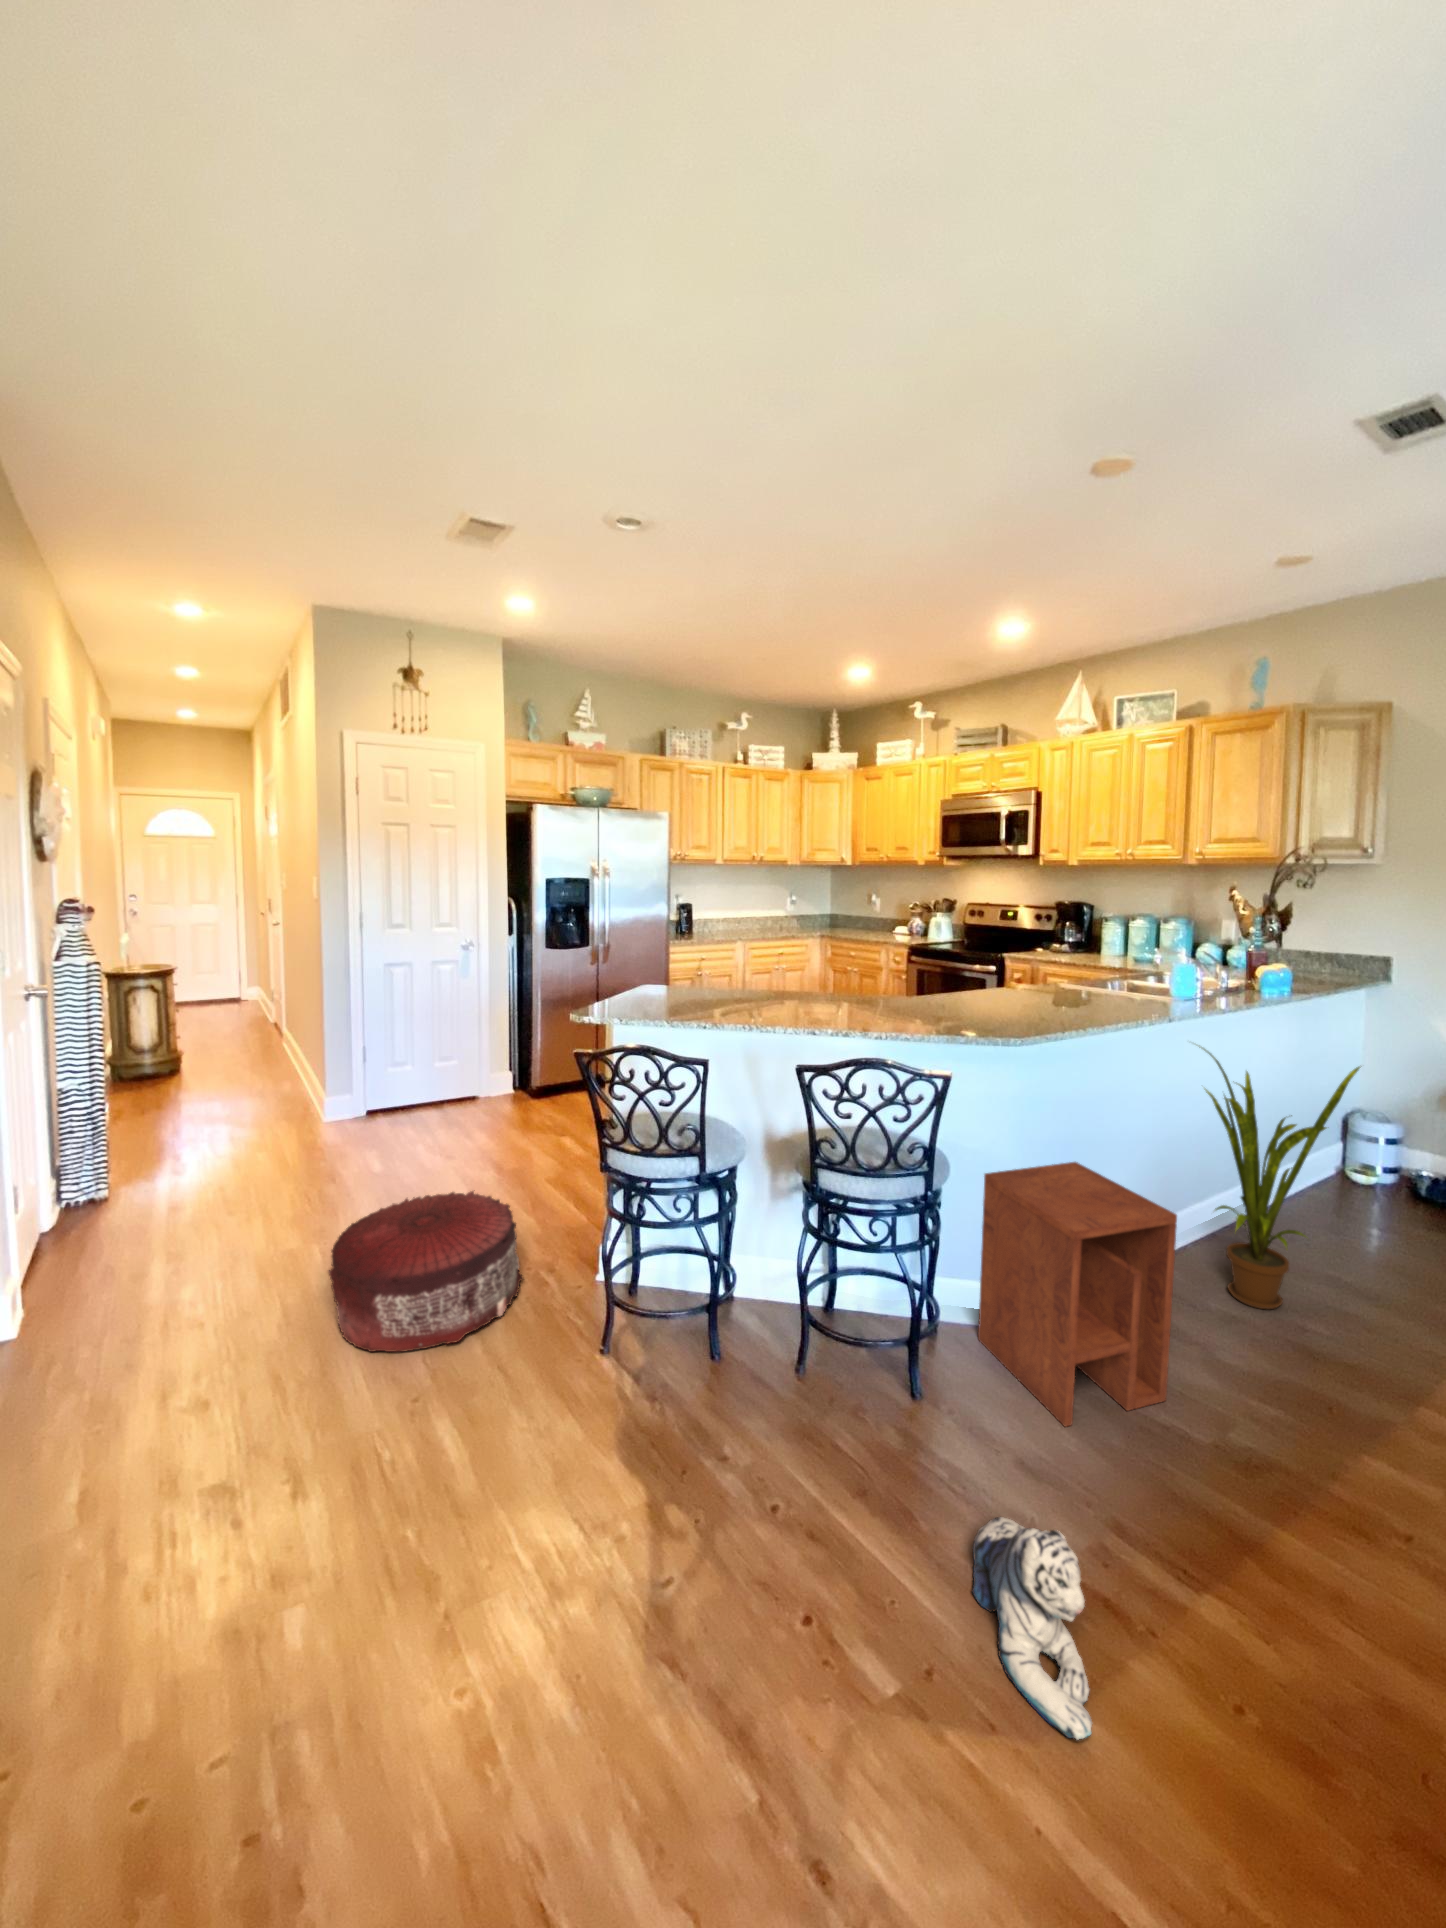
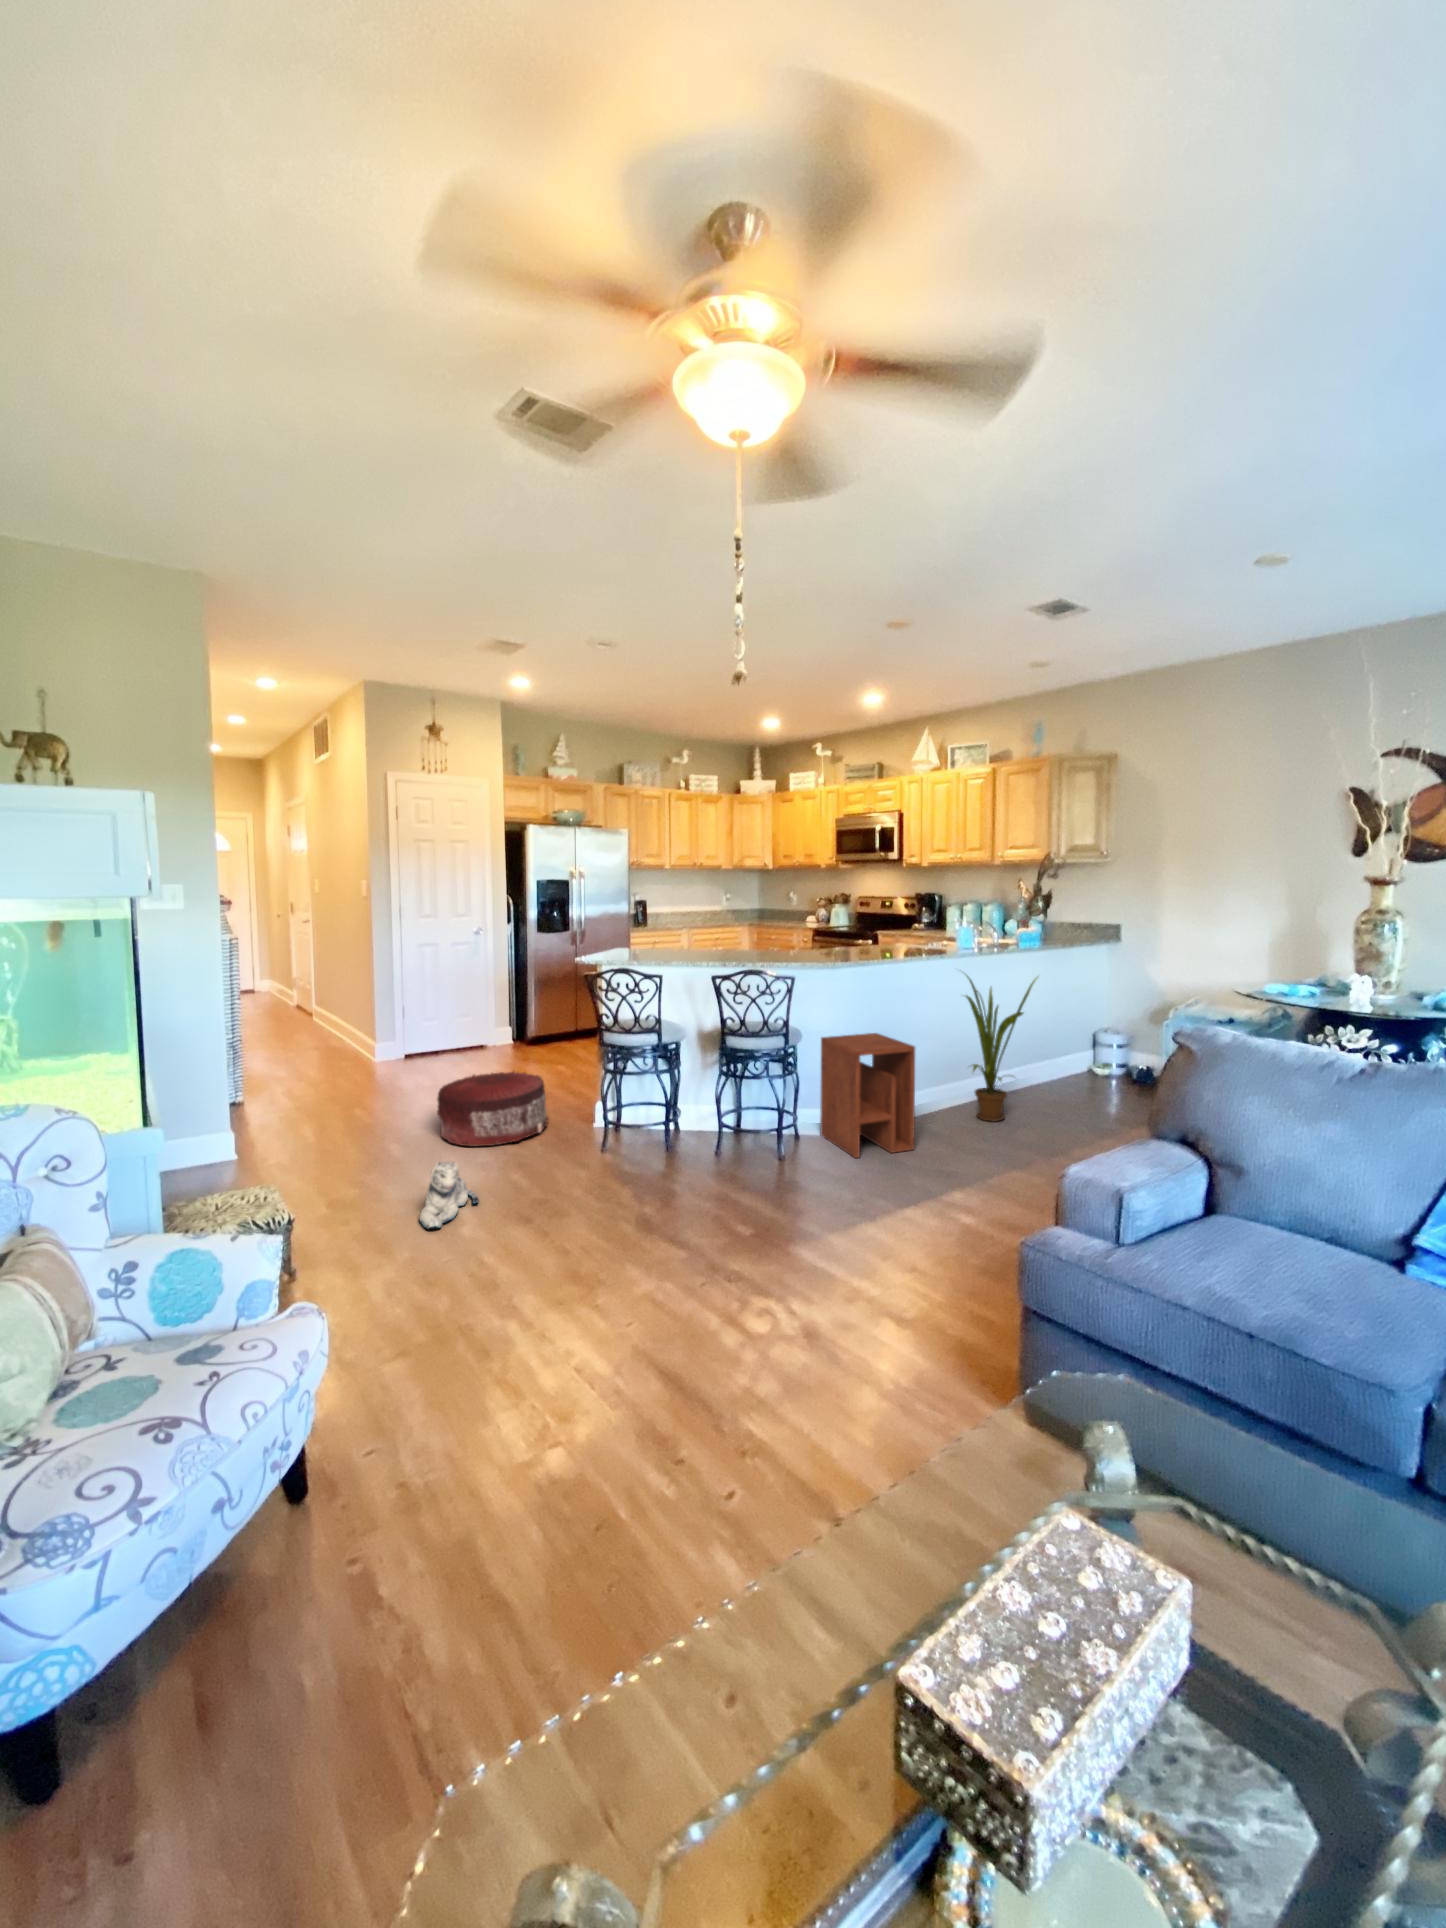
plush toy: present [972,1517,1092,1739] -> present [420,1162,479,1229]

